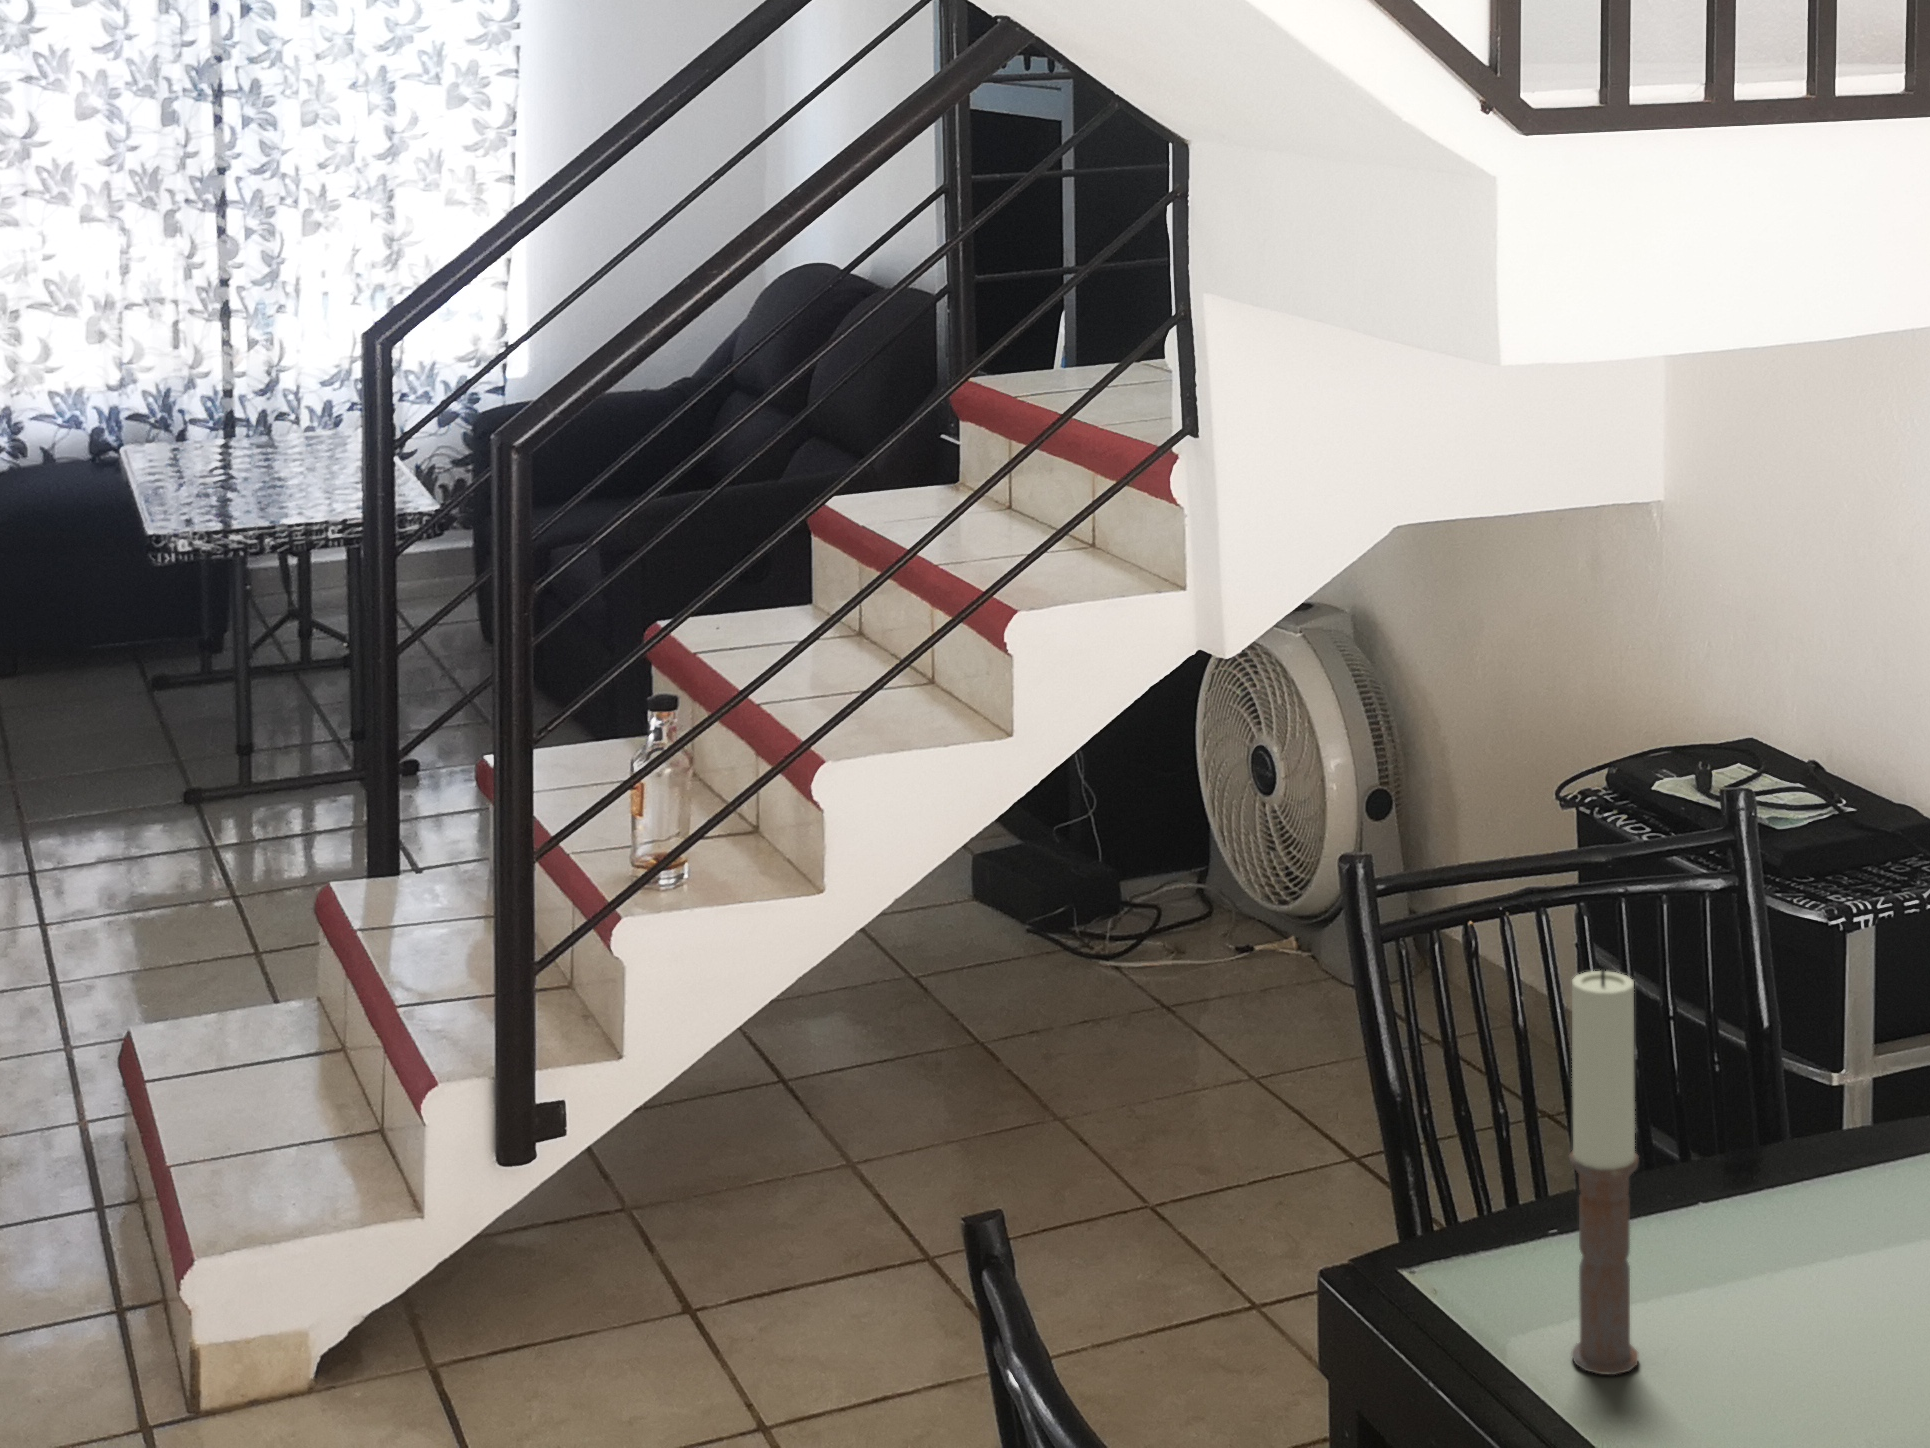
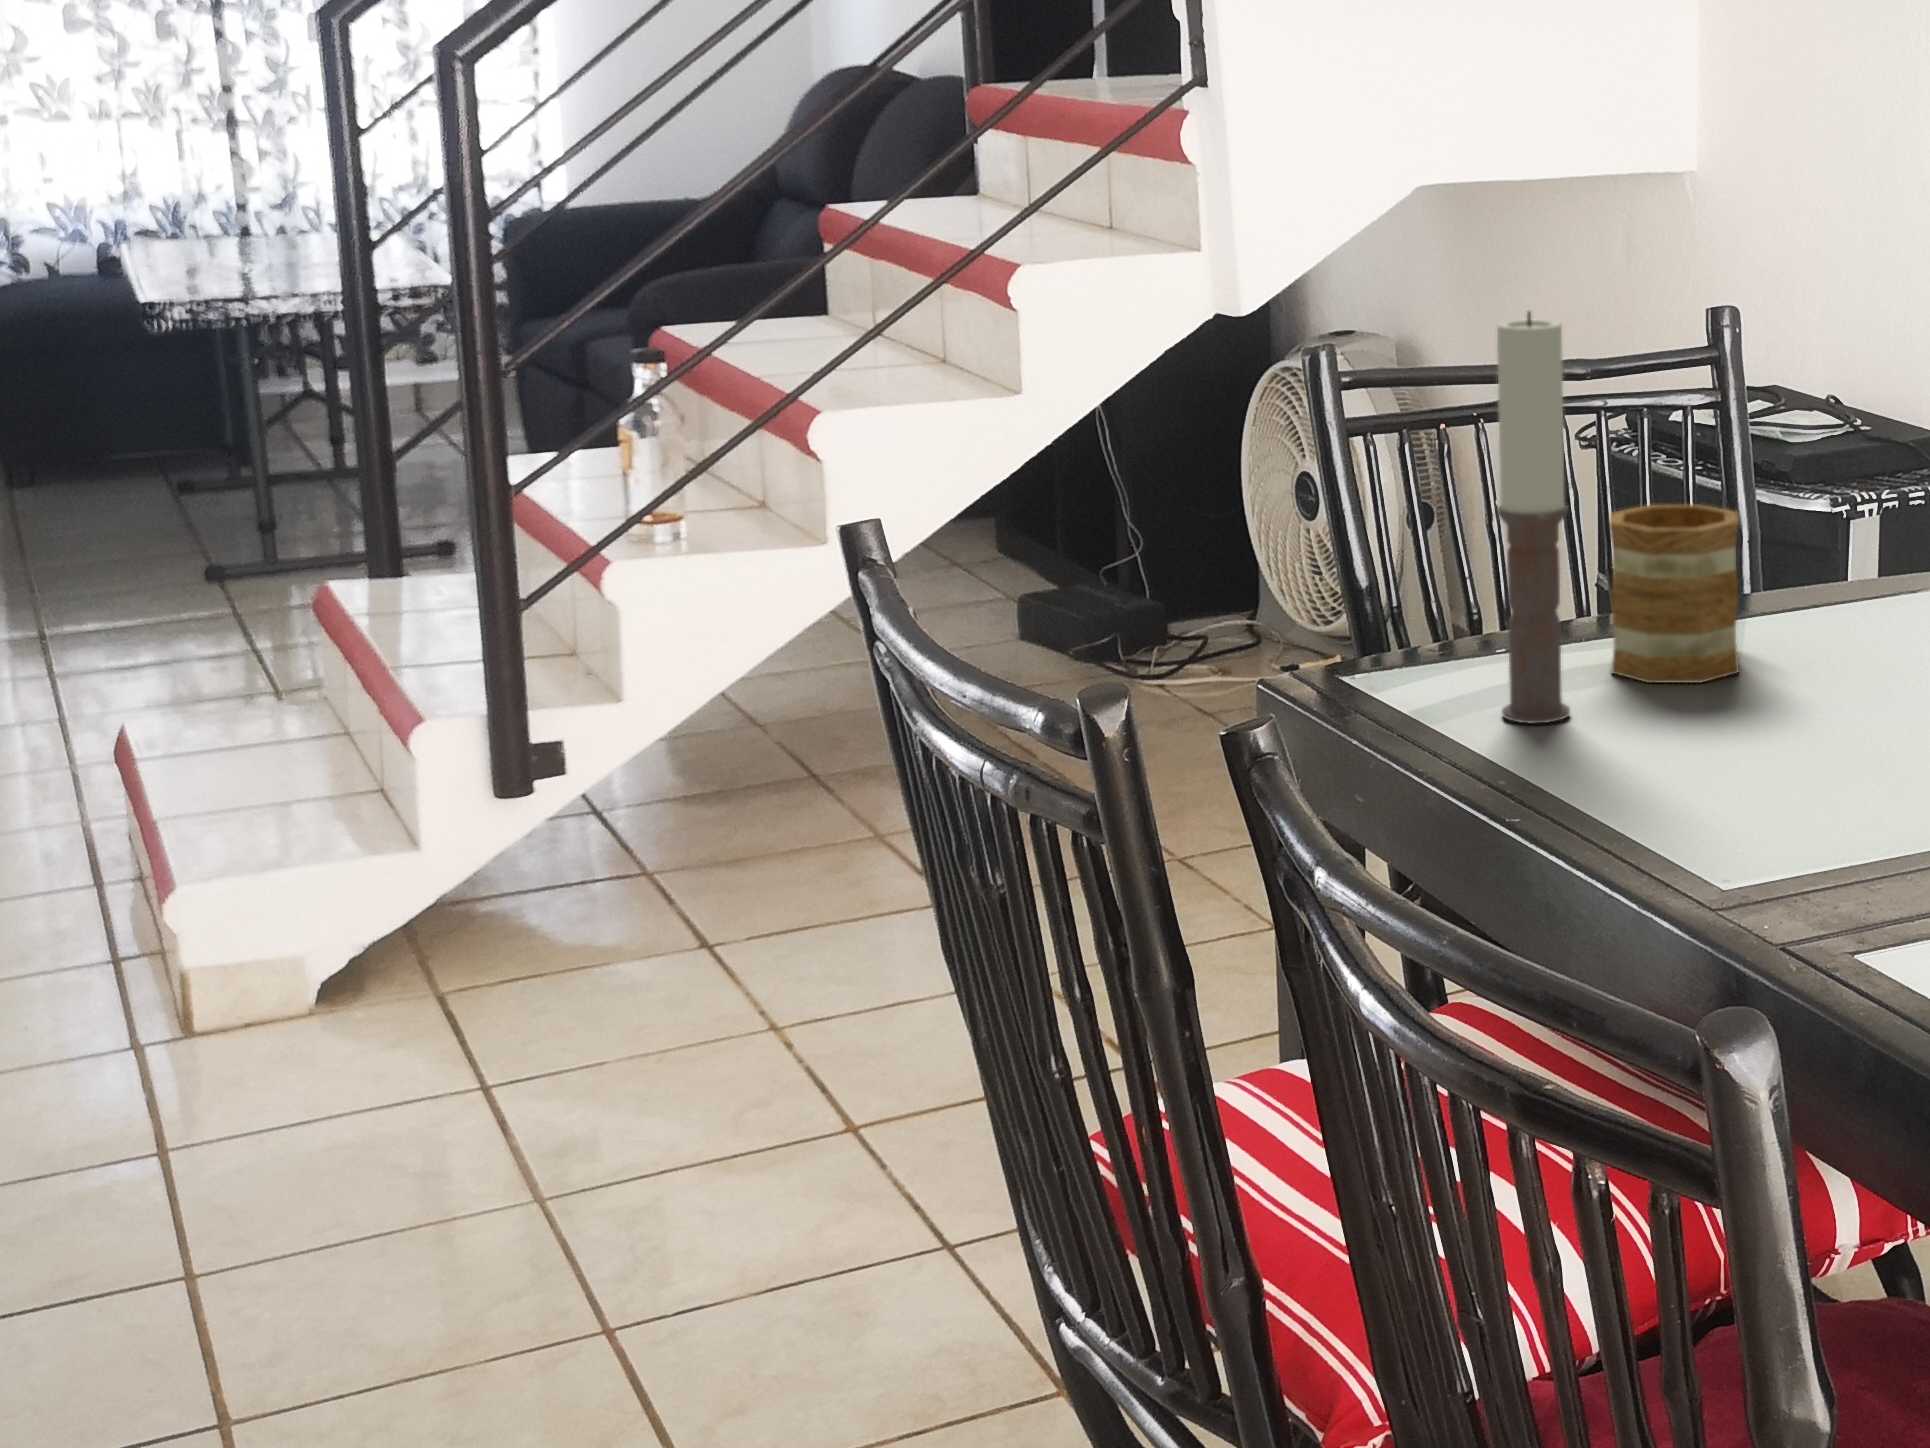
mug: none [1666,1105,1795,1308] -> present [1610,505,1739,683]

